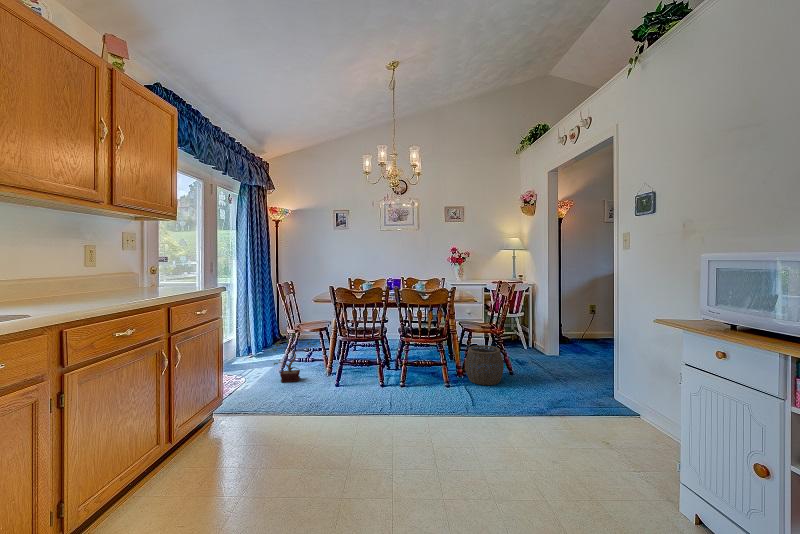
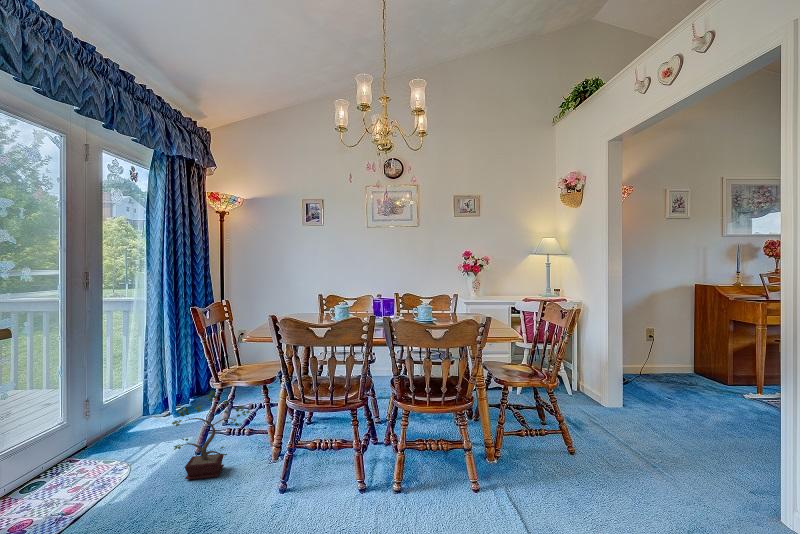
woven basket: present [465,345,504,385] -> none [503,409,572,489]

